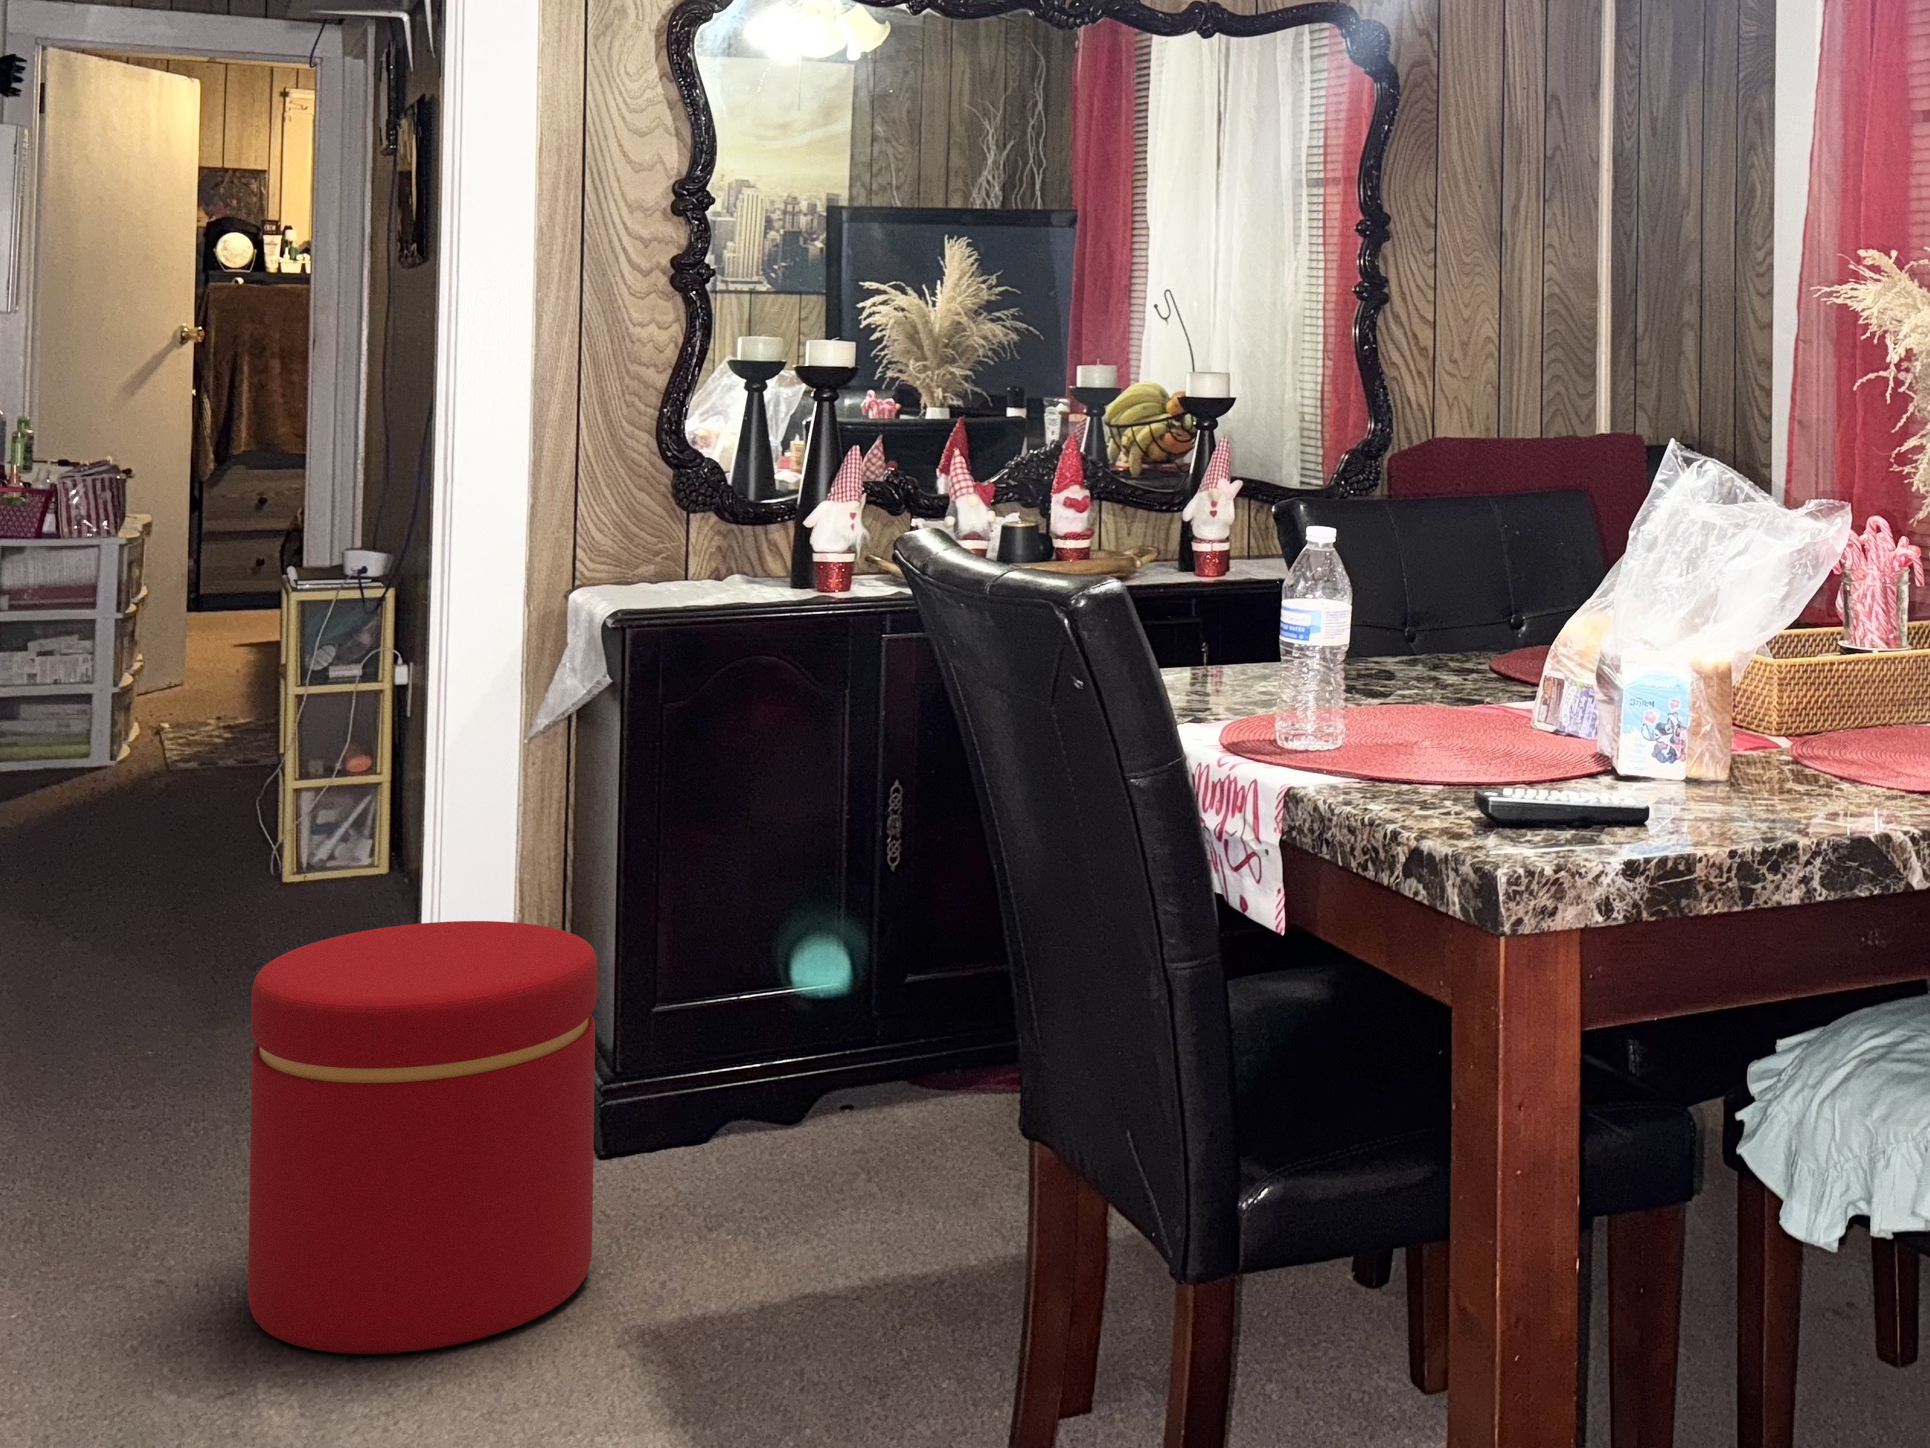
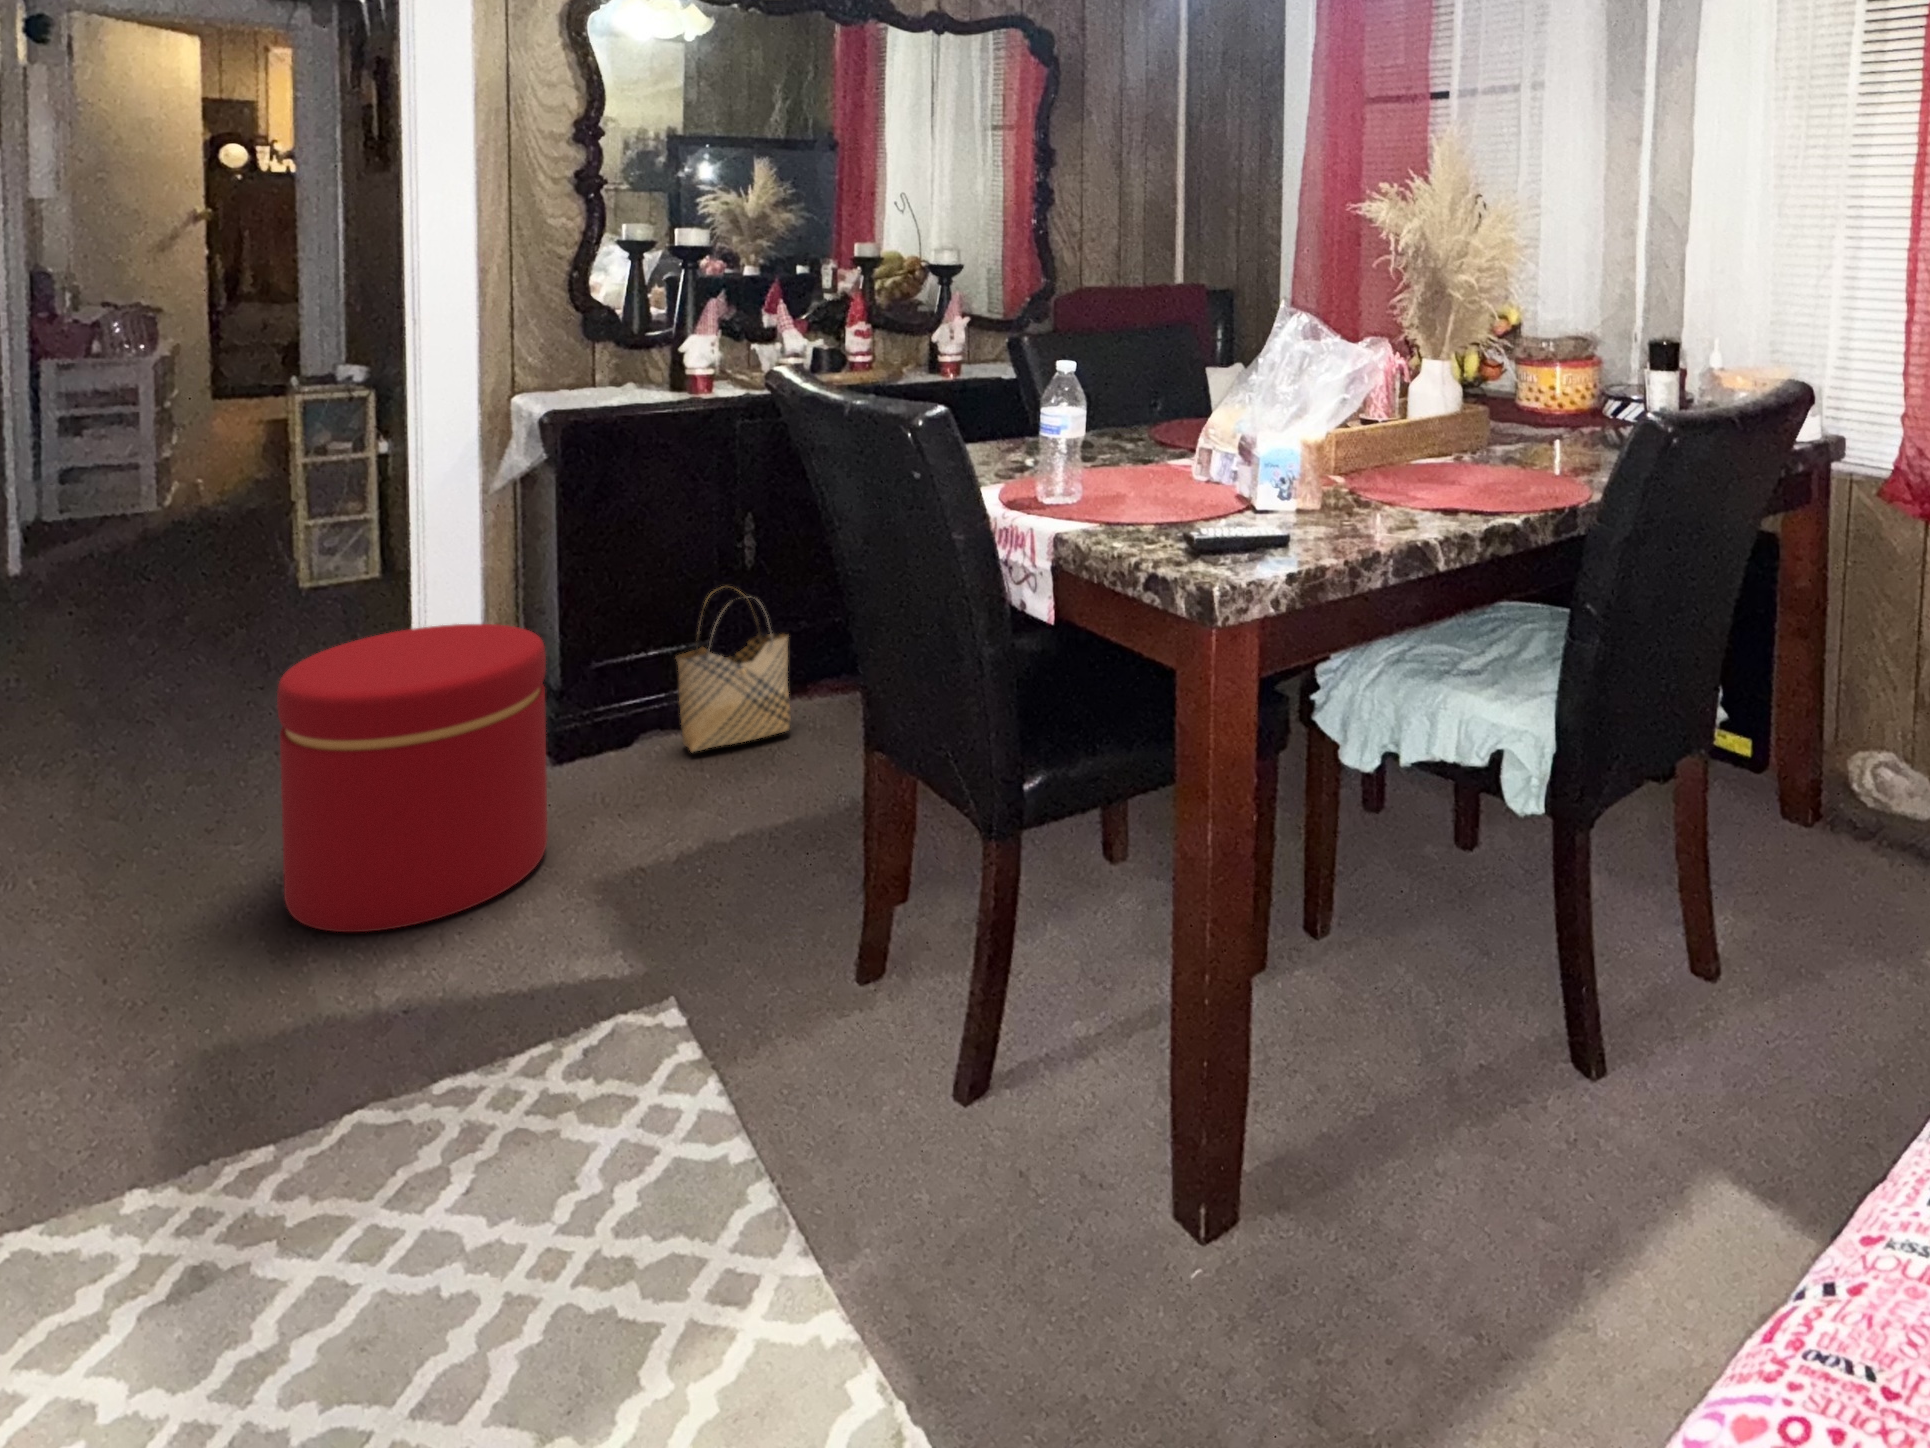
woven basket: none [784,898,953,1157] -> present [676,586,791,752]

